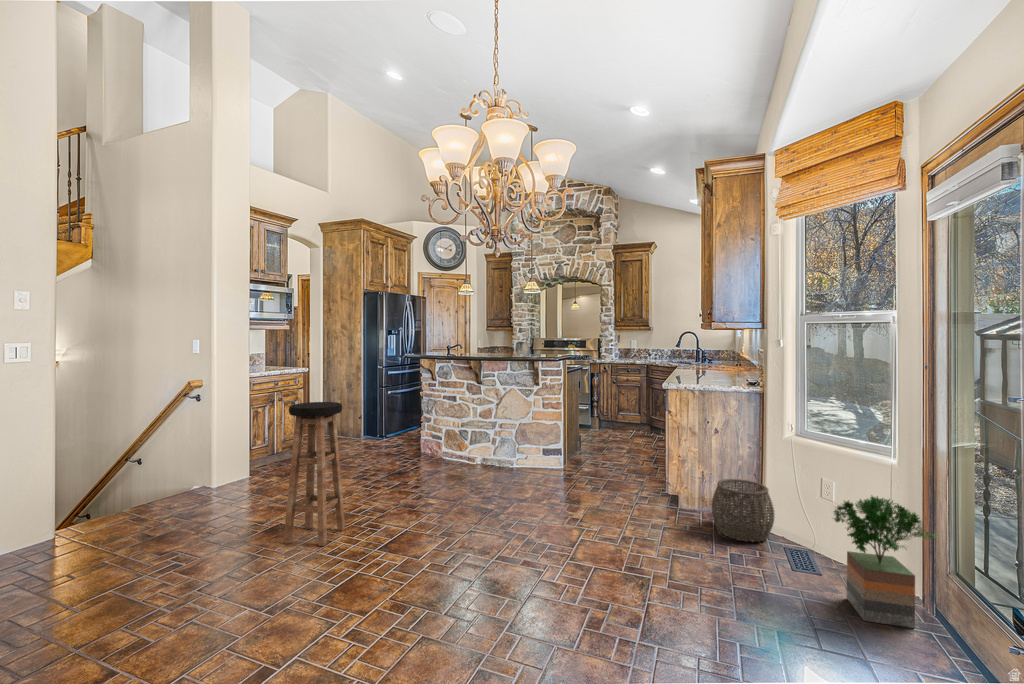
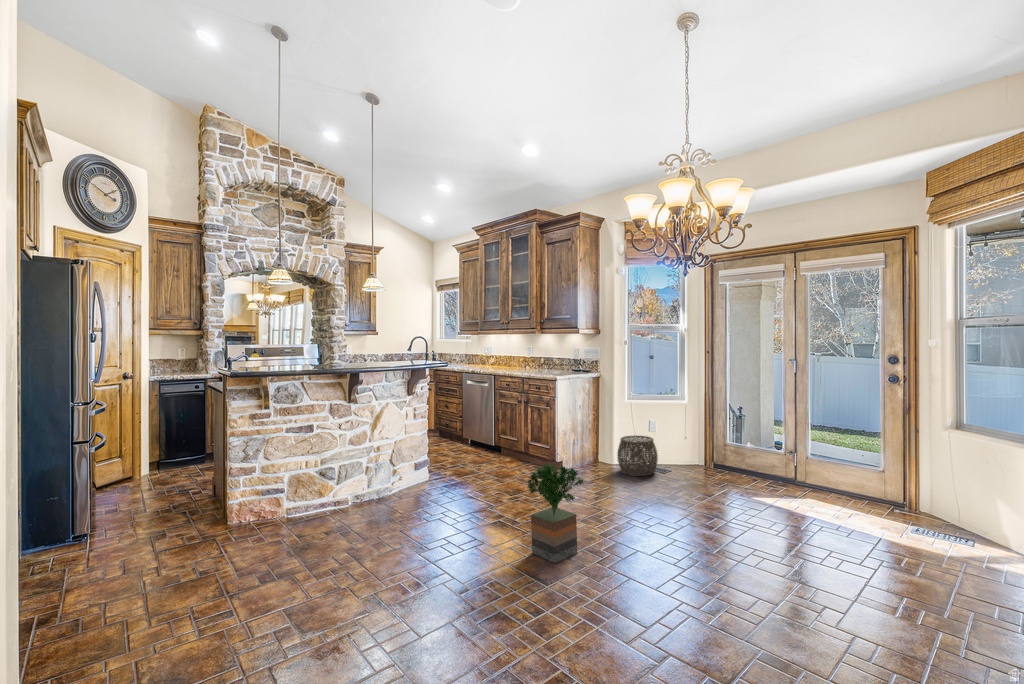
bar stool: present [283,402,345,546] -> none [402,435,487,655]
potted tree: present [834,496,937,628] -> present [527,464,584,563]

